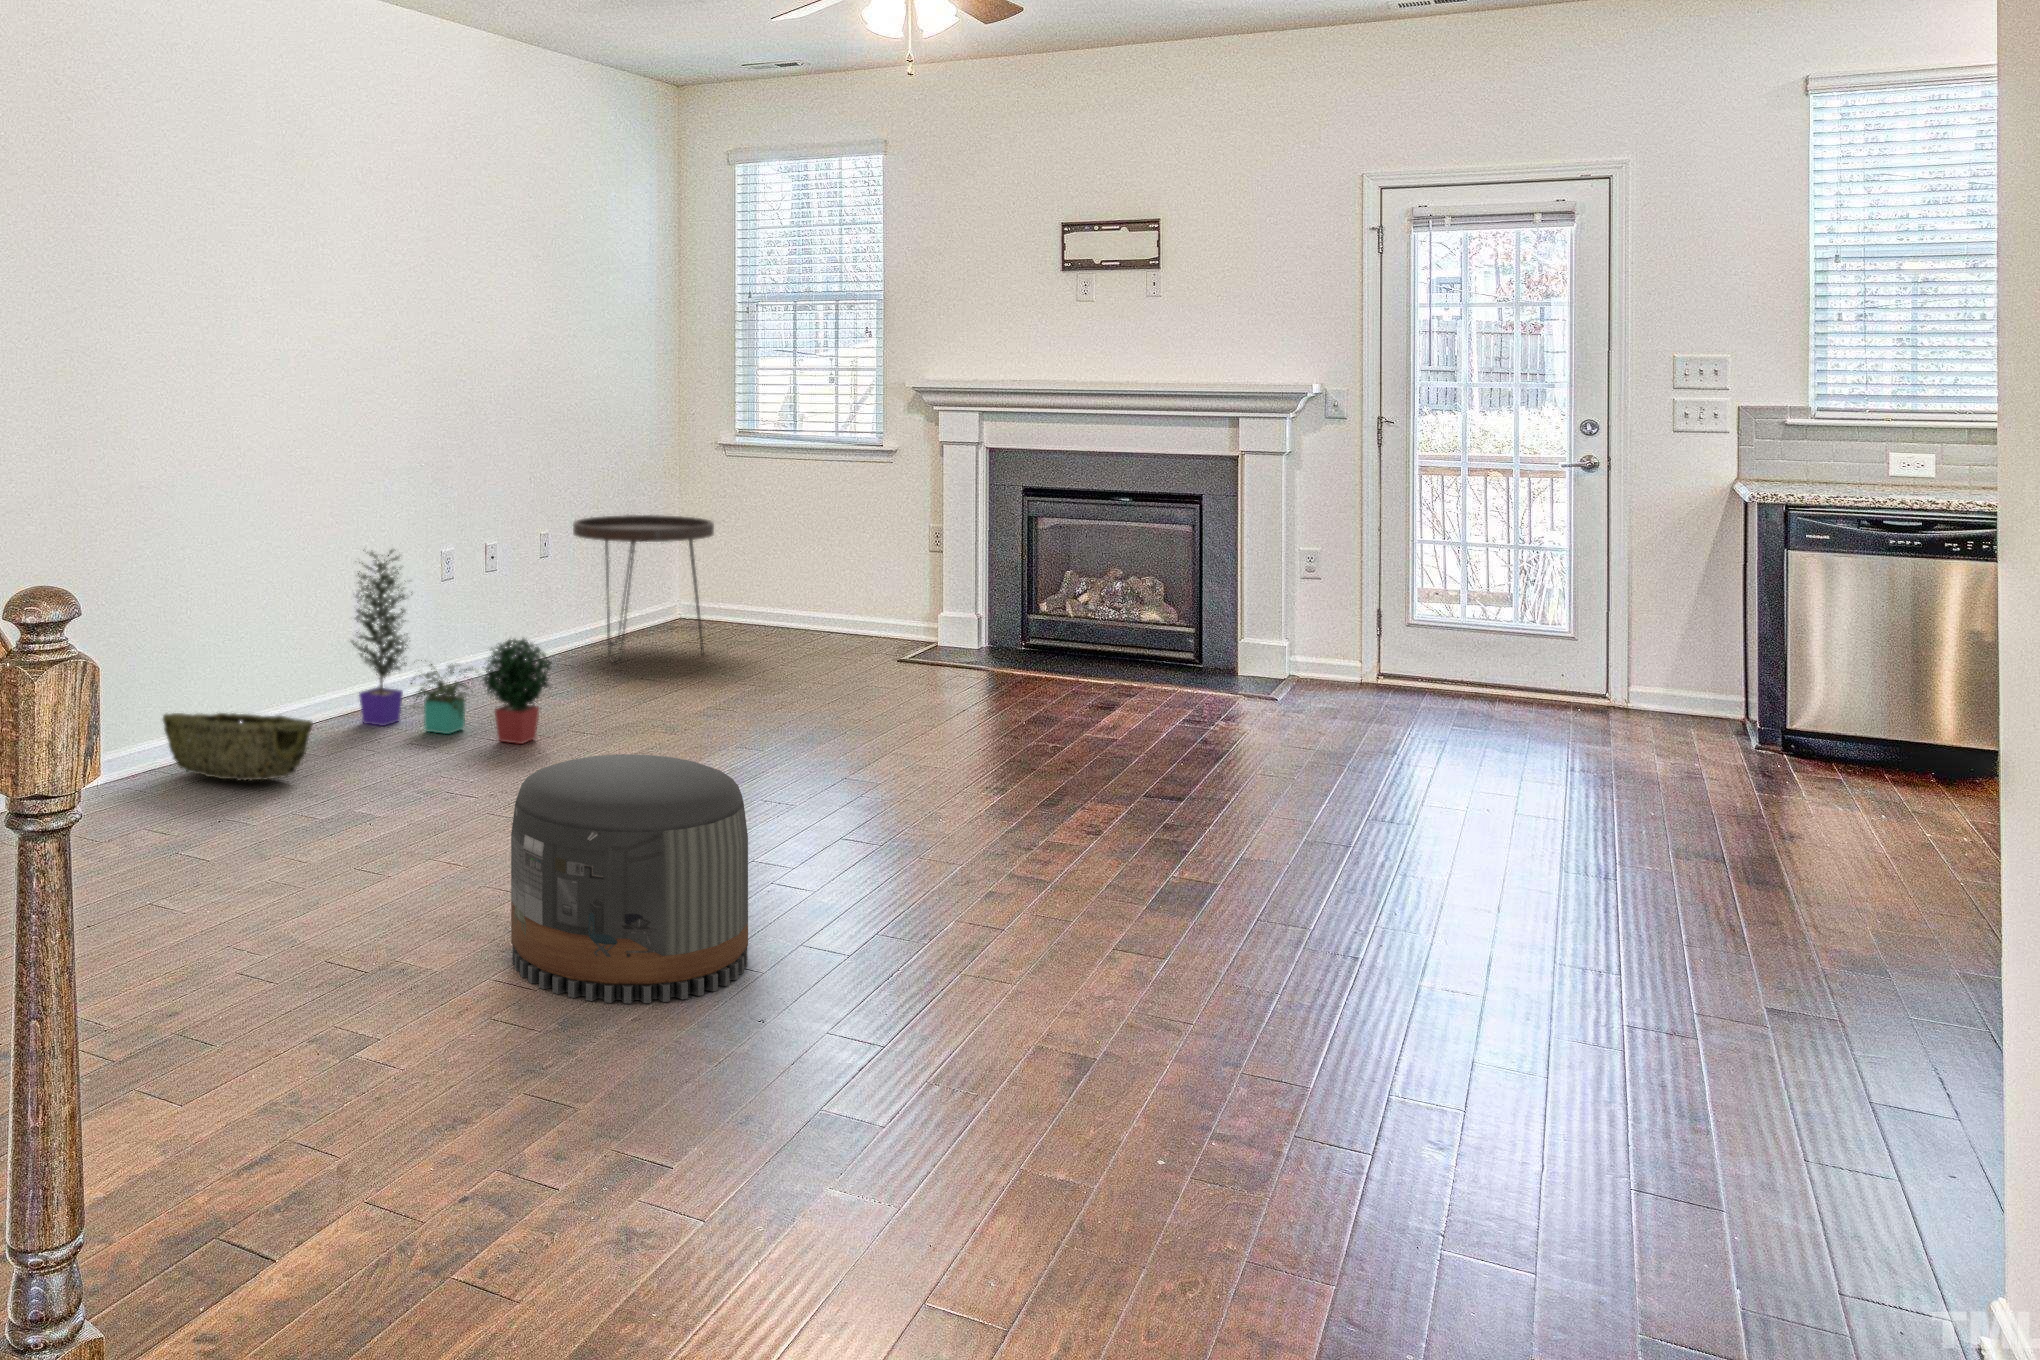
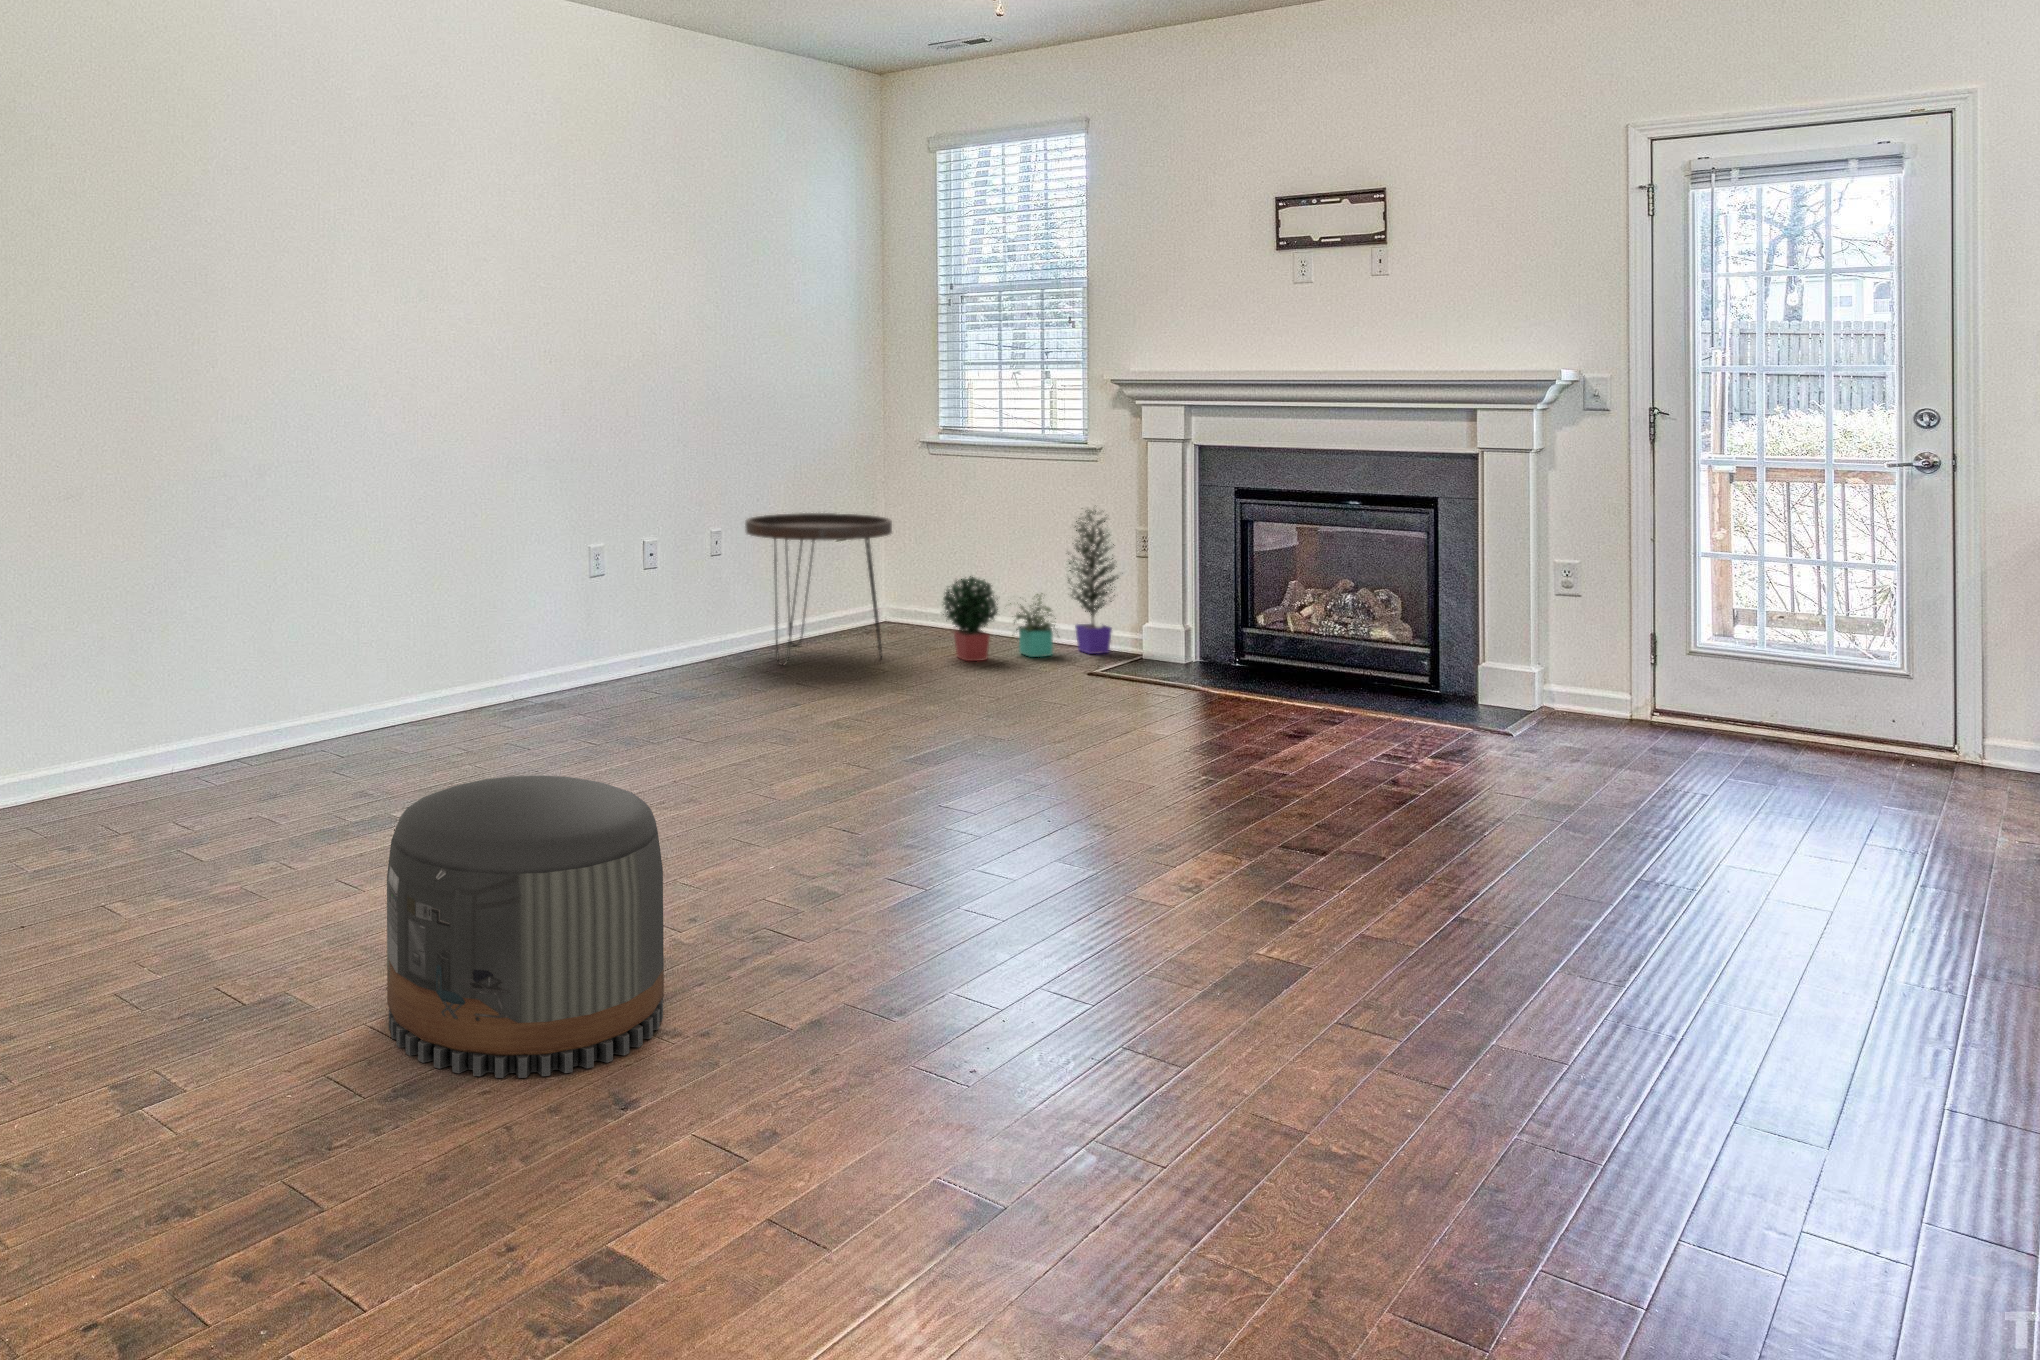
potted plant: present [351,549,551,744] -> present [943,510,1119,661]
woven basket: present [163,713,313,781] -> none [232,703,377,779]

